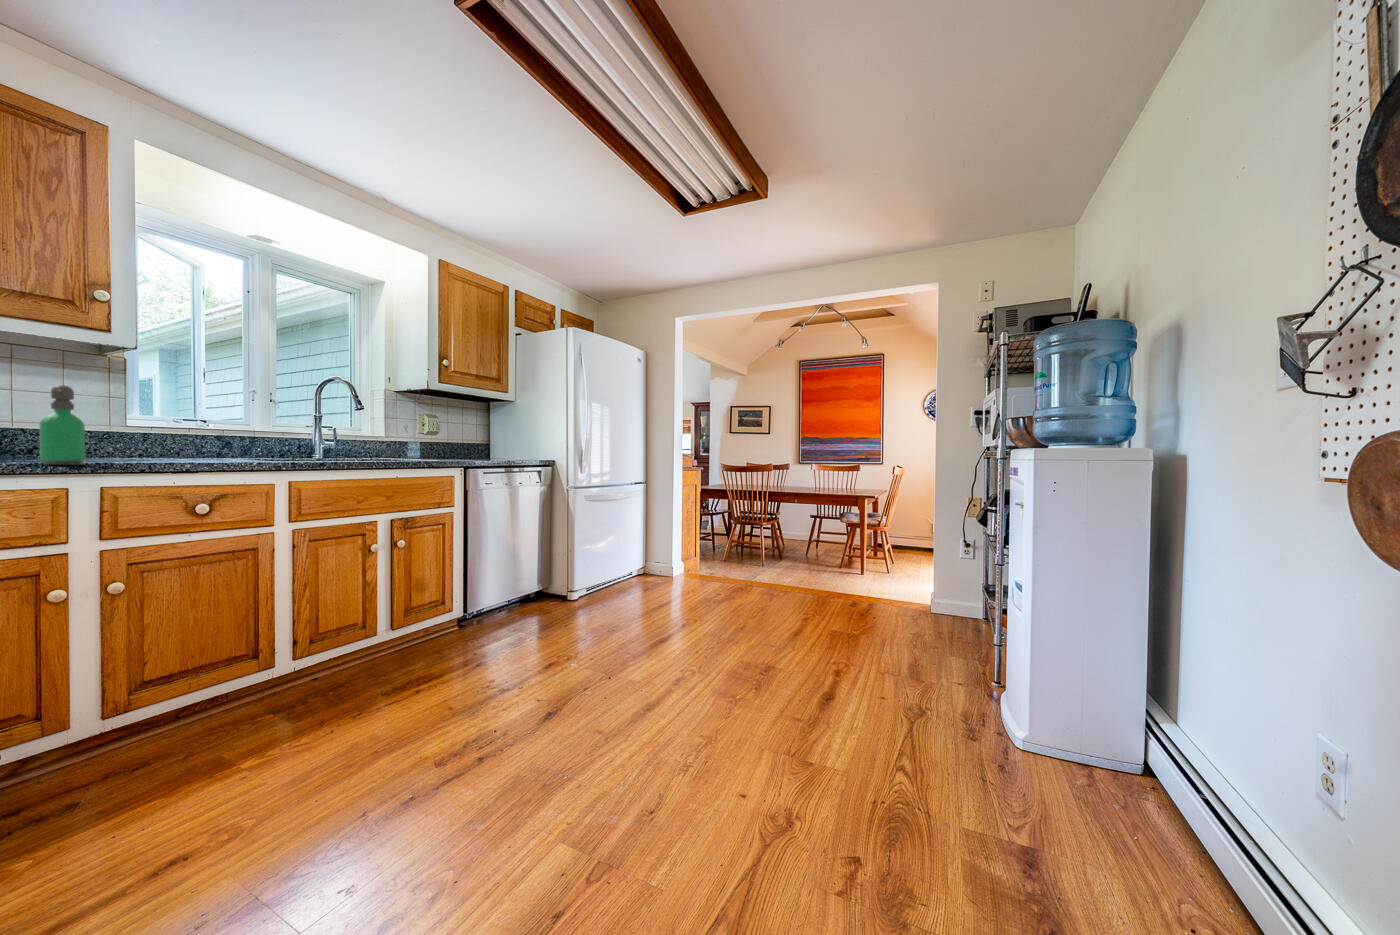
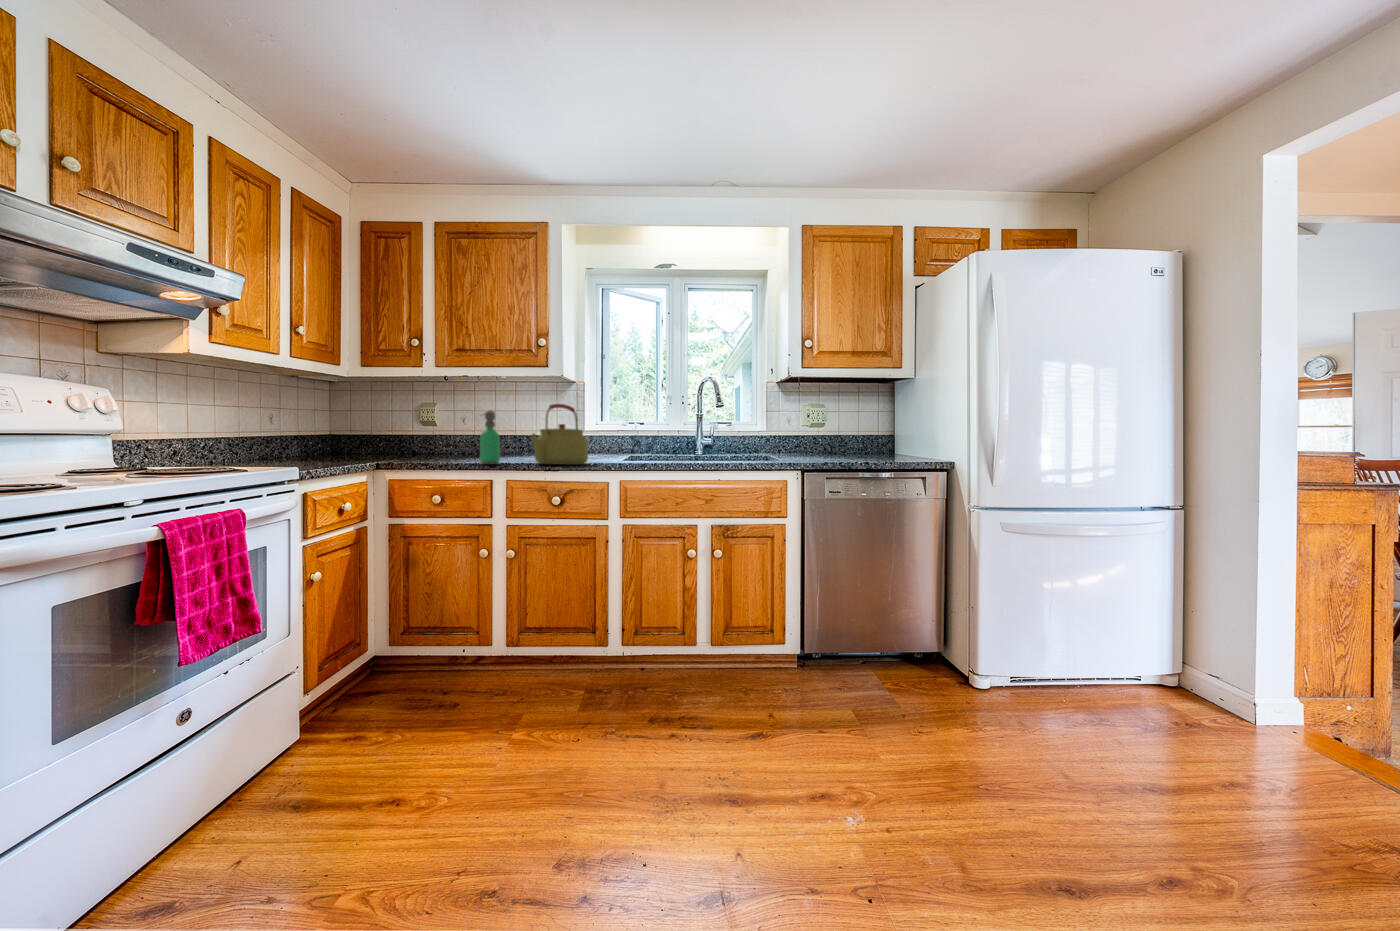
kettle: none [154,388,247,464] -> present [532,404,588,465]

